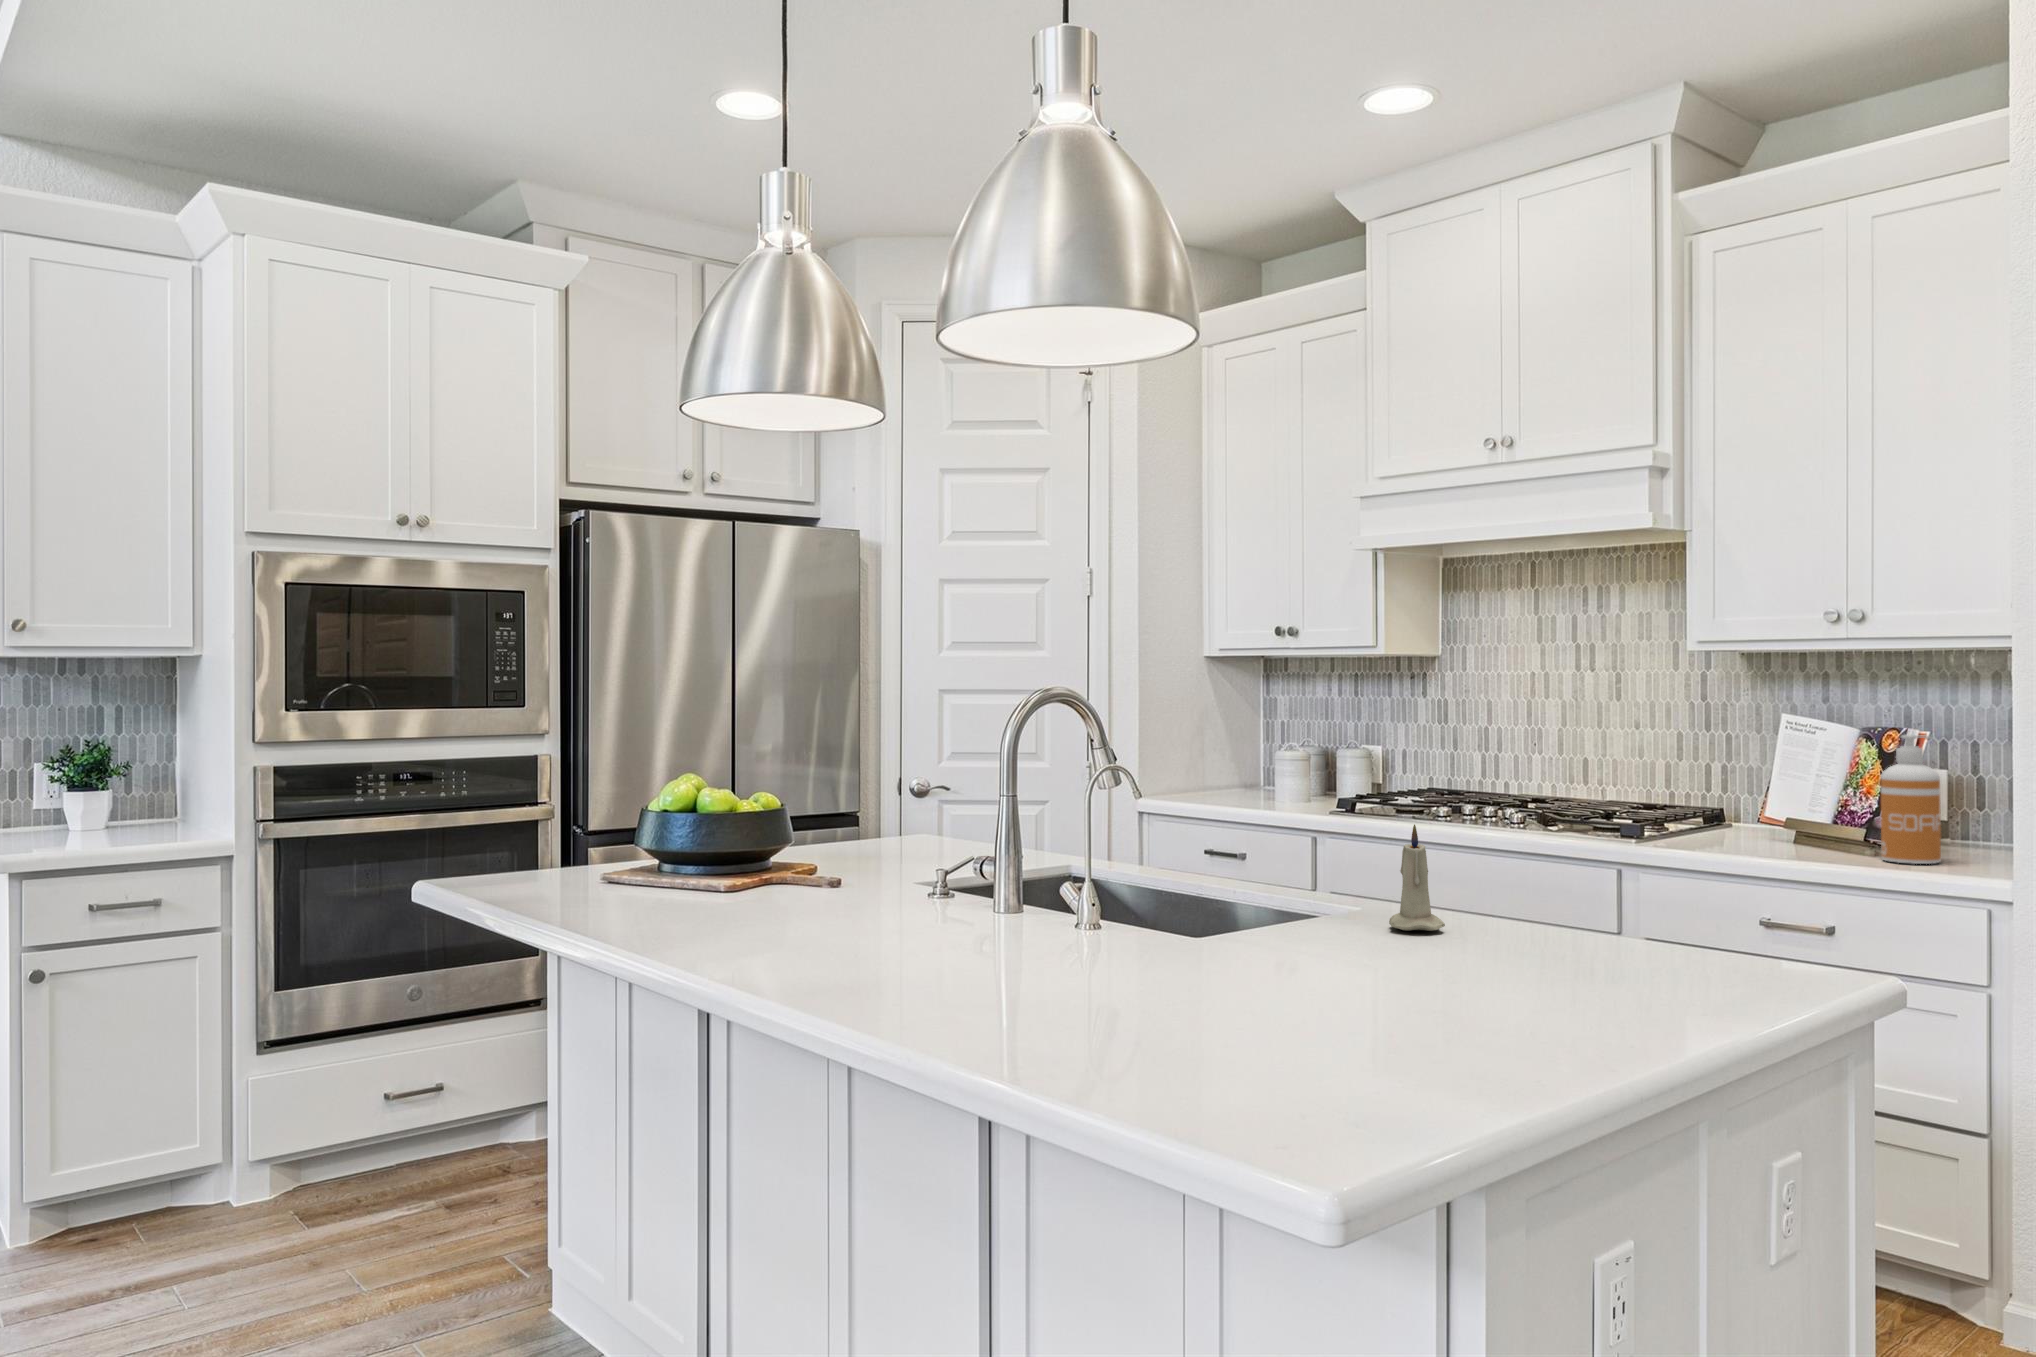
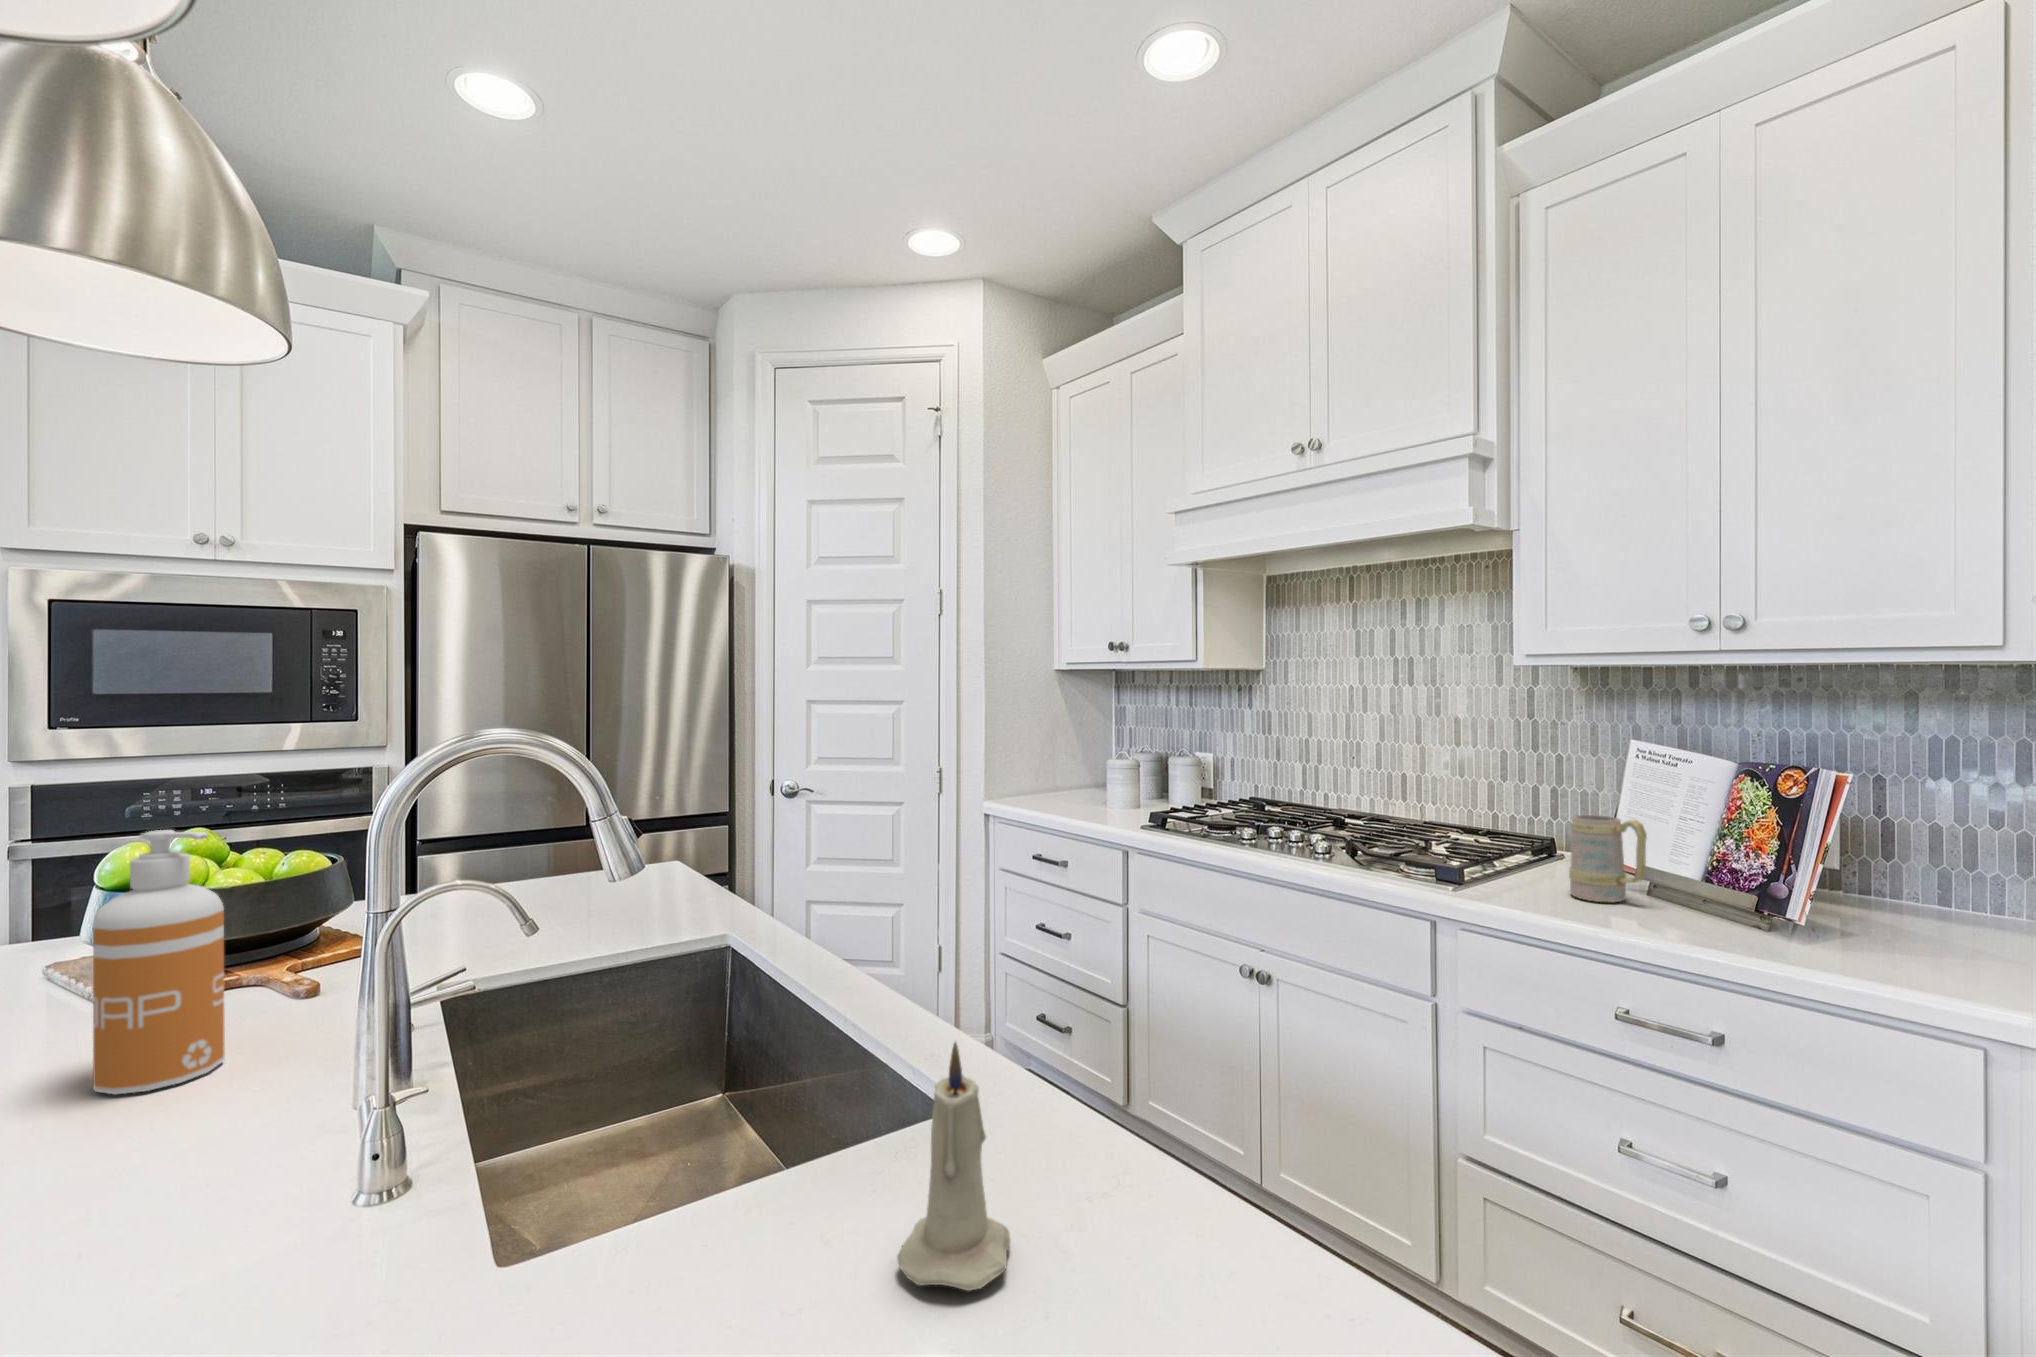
soap dispenser: present [1881,735,1941,864] -> present [93,830,225,1094]
mug: none [1730,776,1790,845] -> present [1569,815,1647,902]

